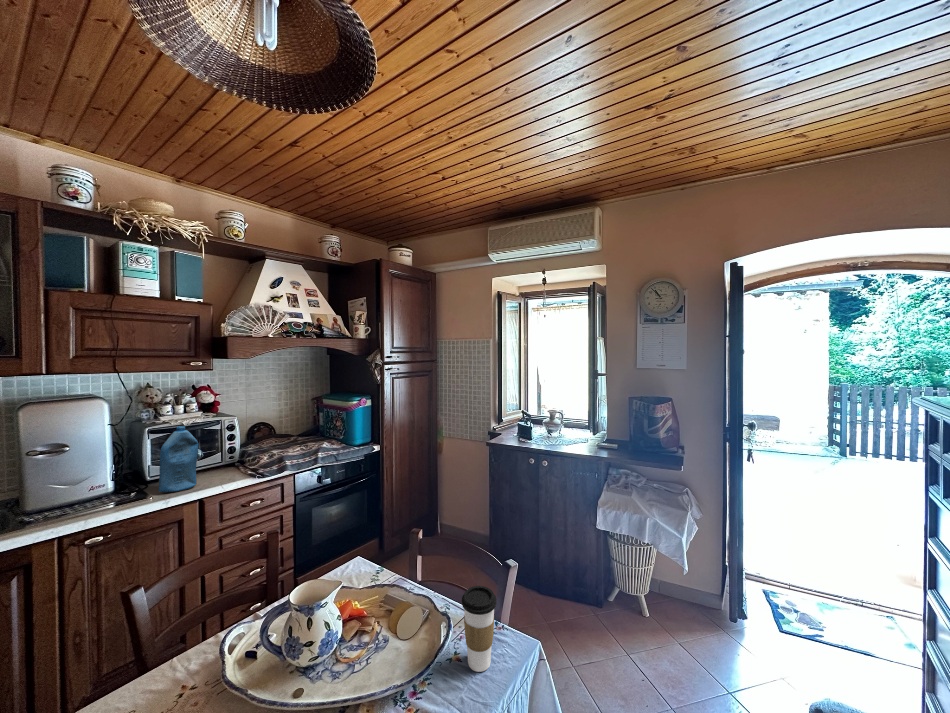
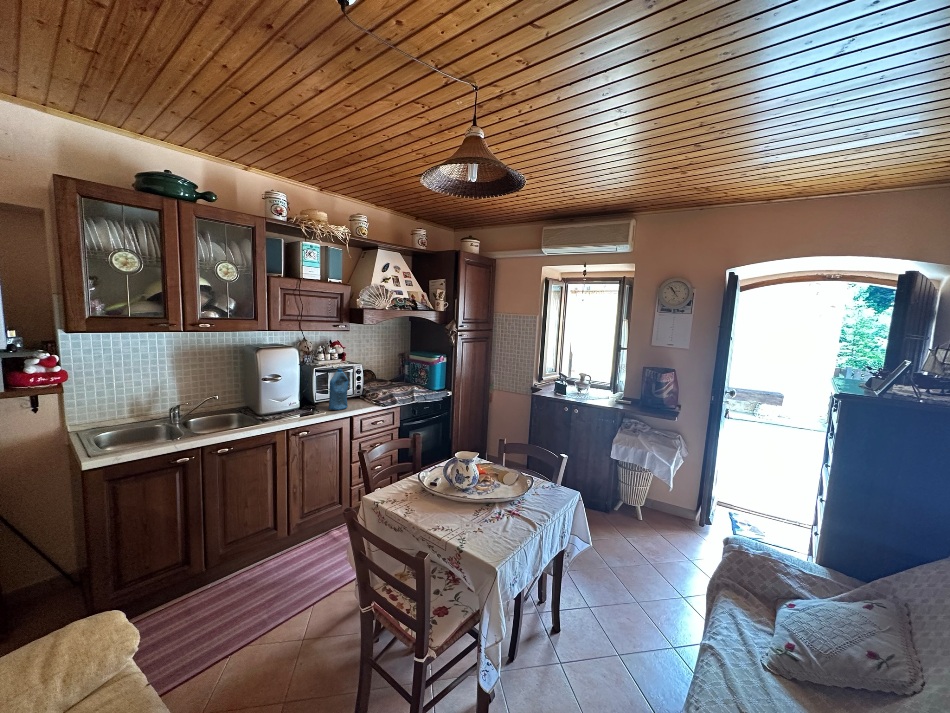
coffee cup: present [462,586,497,672] -> none [540,461,559,500]

